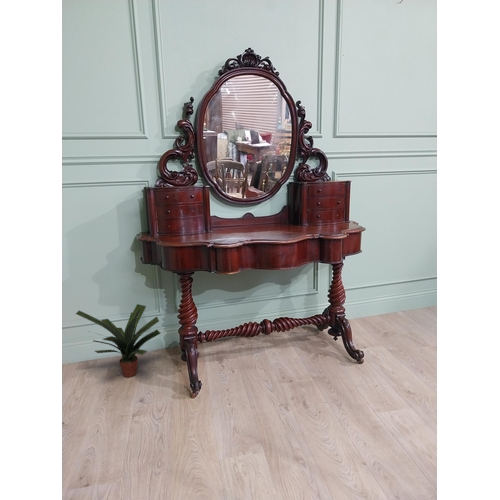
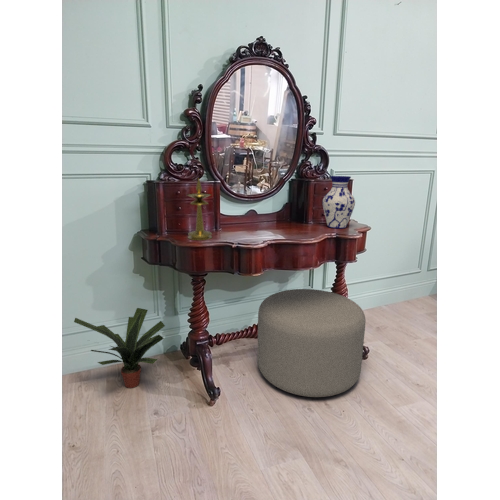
vase: none [312,178,344,230] -> present [322,176,355,229]
candlestick: none [171,183,197,241] -> present [187,179,212,240]
ottoman: none [246,290,351,396] -> present [257,289,366,397]

